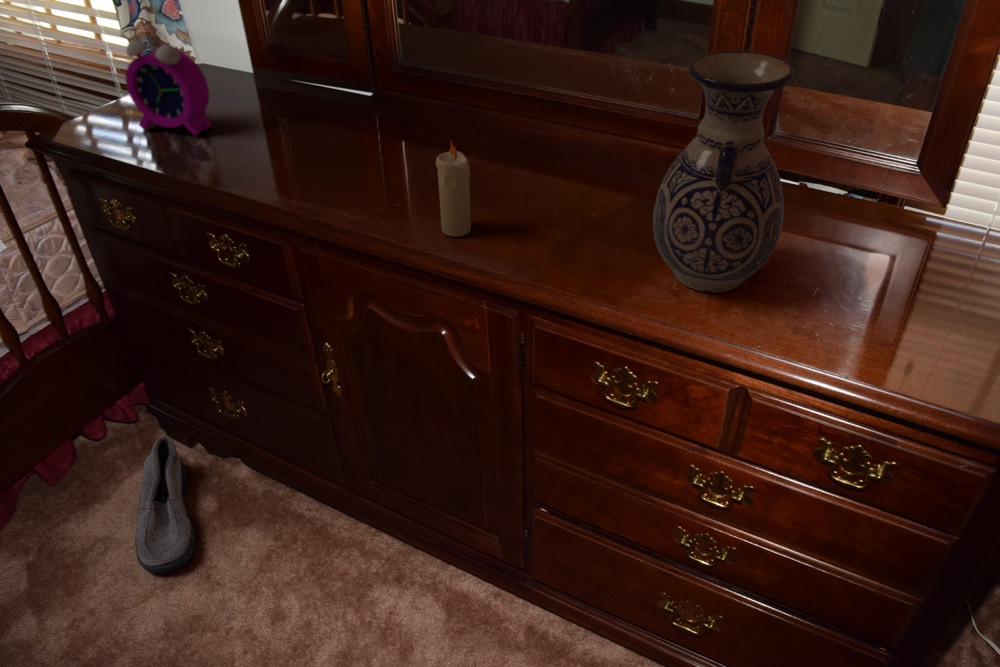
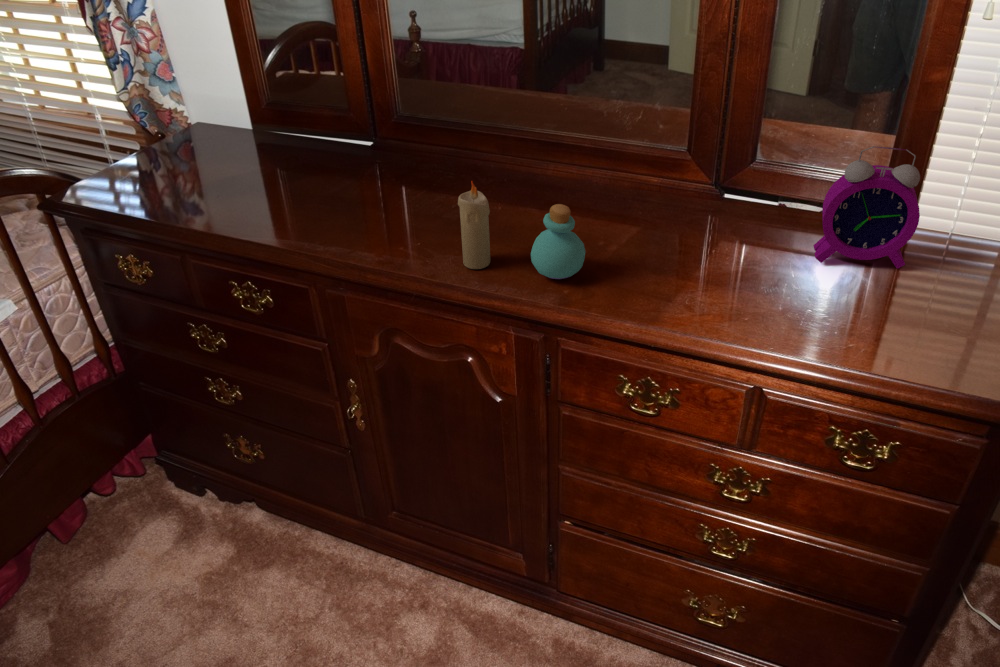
alarm clock: present [126,28,212,135] -> present [814,146,920,269]
vase: present [653,51,794,292] -> none [663,88,786,304]
perfume bottle: none [511,171,571,253] -> present [531,204,586,279]
shoe: present [135,436,195,573] -> none [156,485,218,620]

